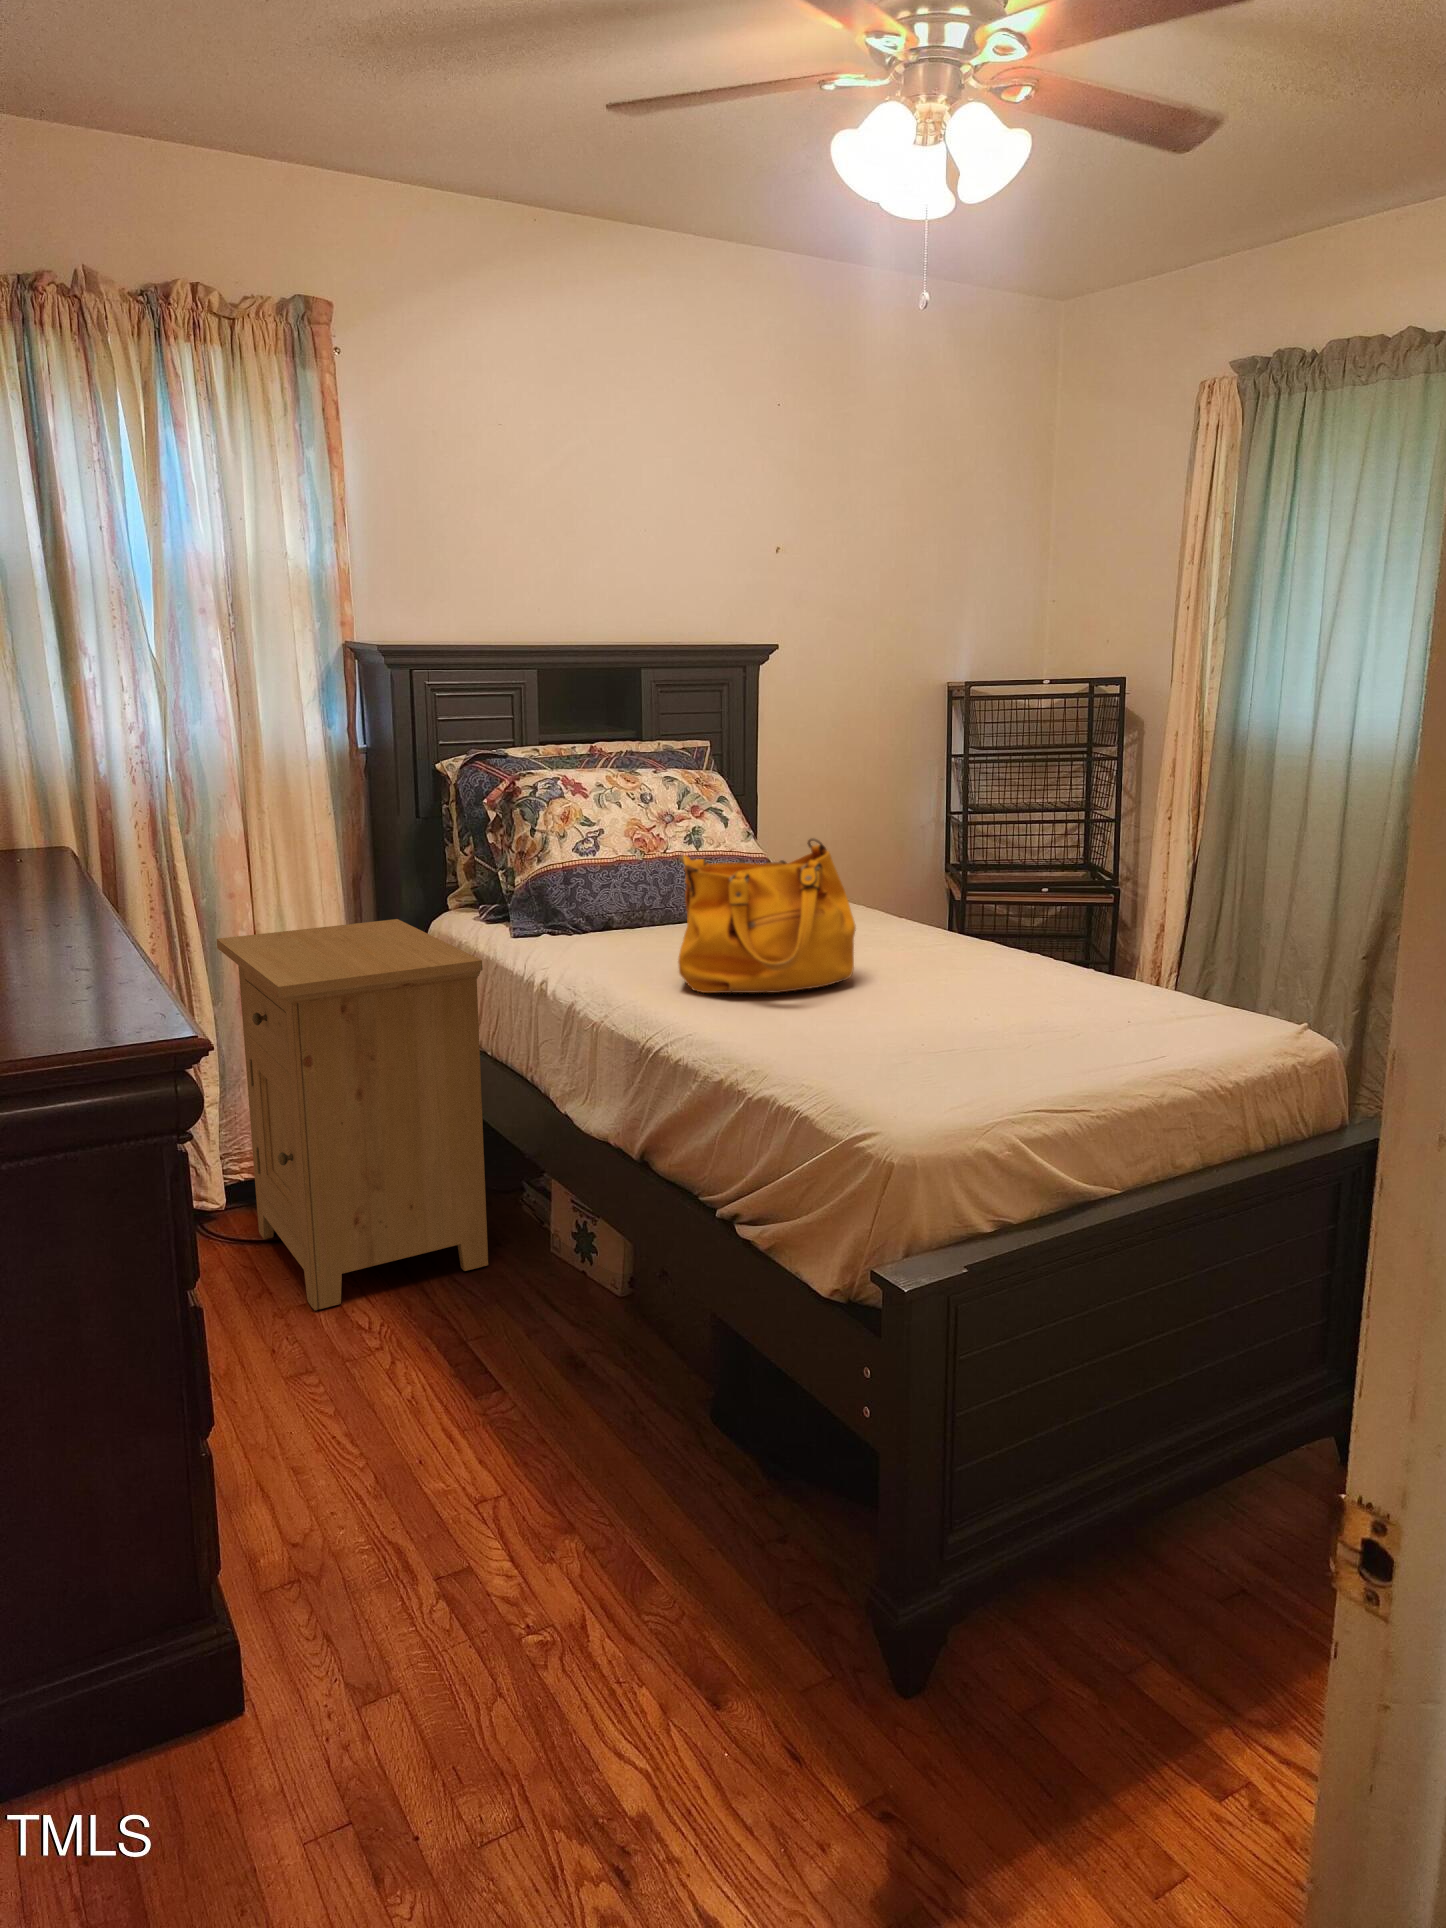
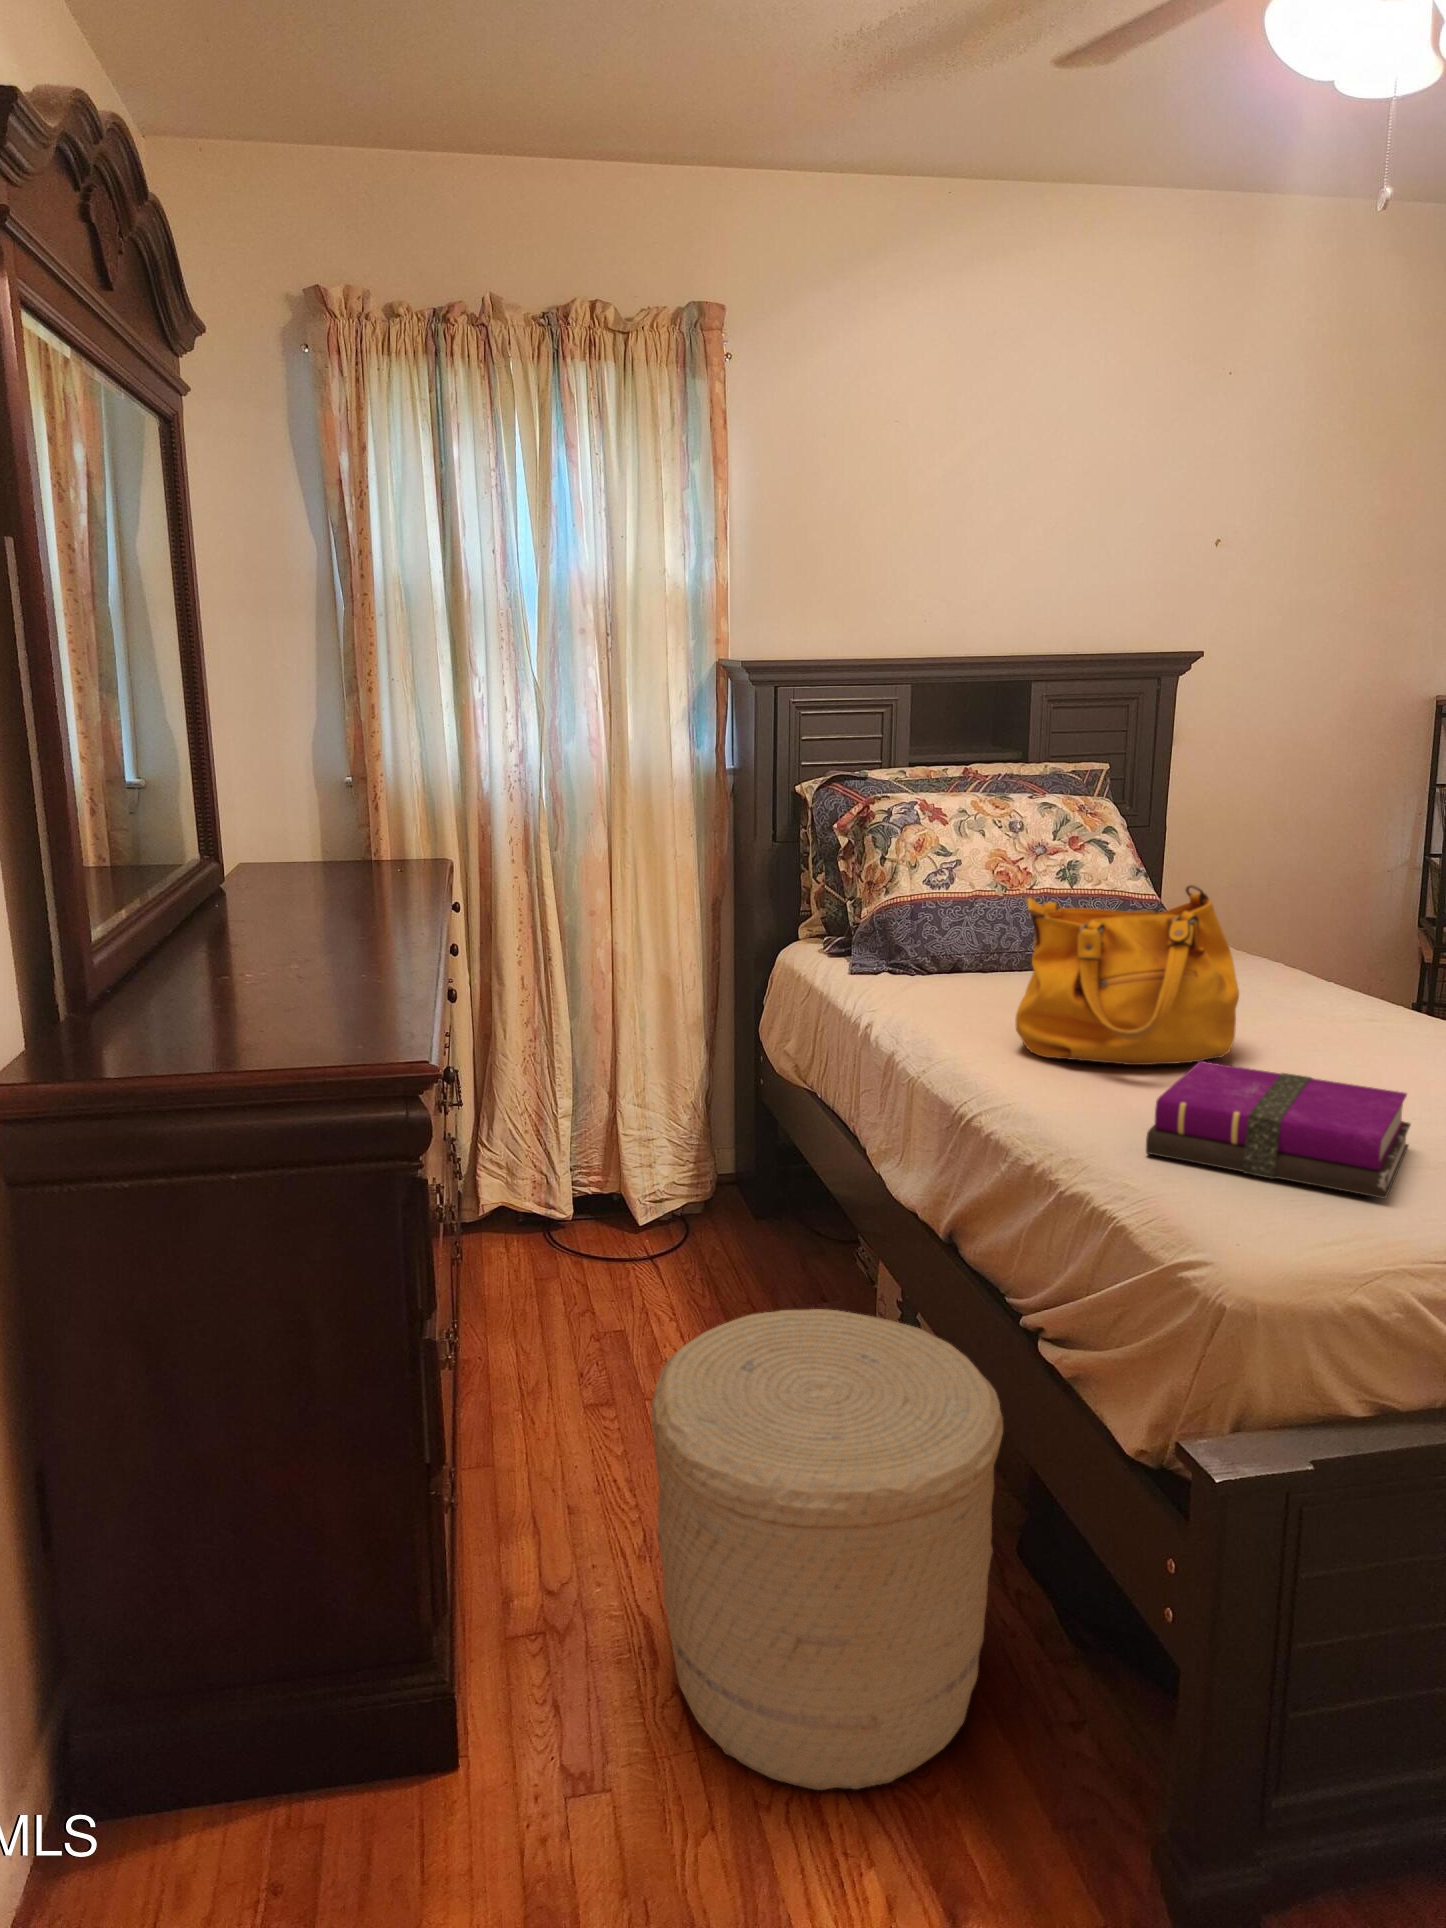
nightstand: present [217,919,488,1310] -> none [571,943,816,1339]
notebook: none [810,981,998,1070] -> present [1146,1061,1411,1199]
woven basket: none [402,1232,716,1643] -> present [651,1309,1003,1790]

